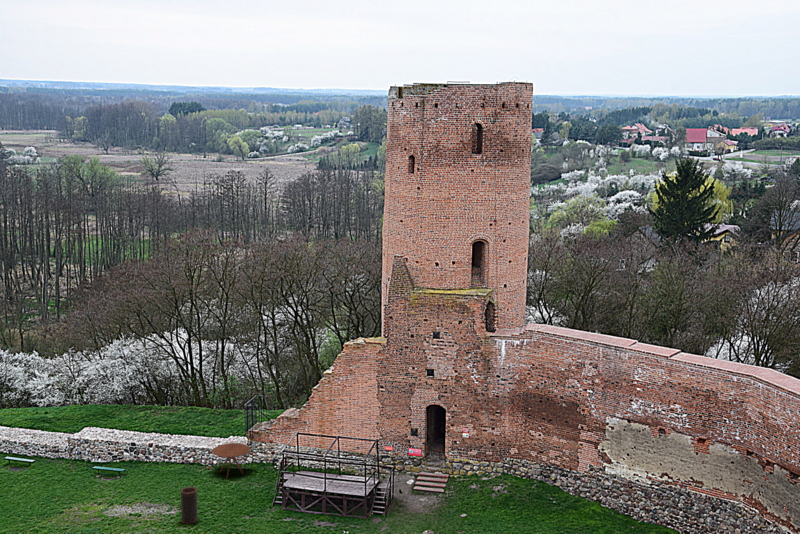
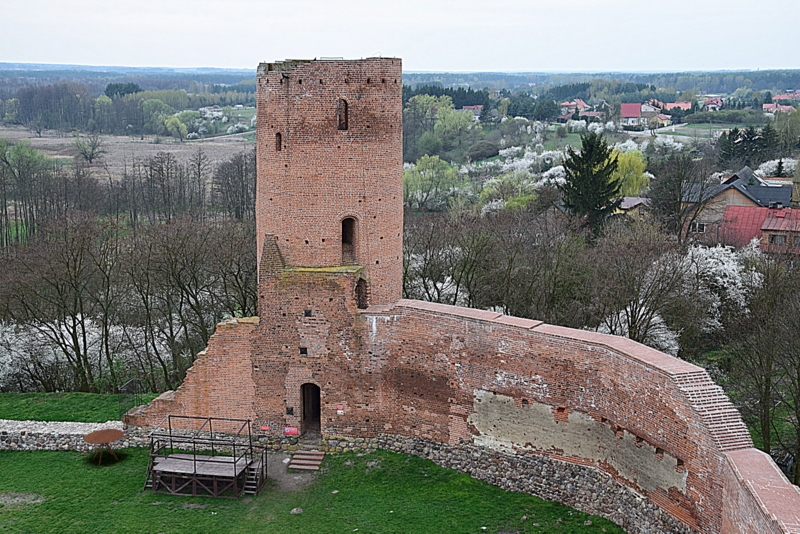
trash can: present [181,487,198,524] -> none [38,477,59,515]

